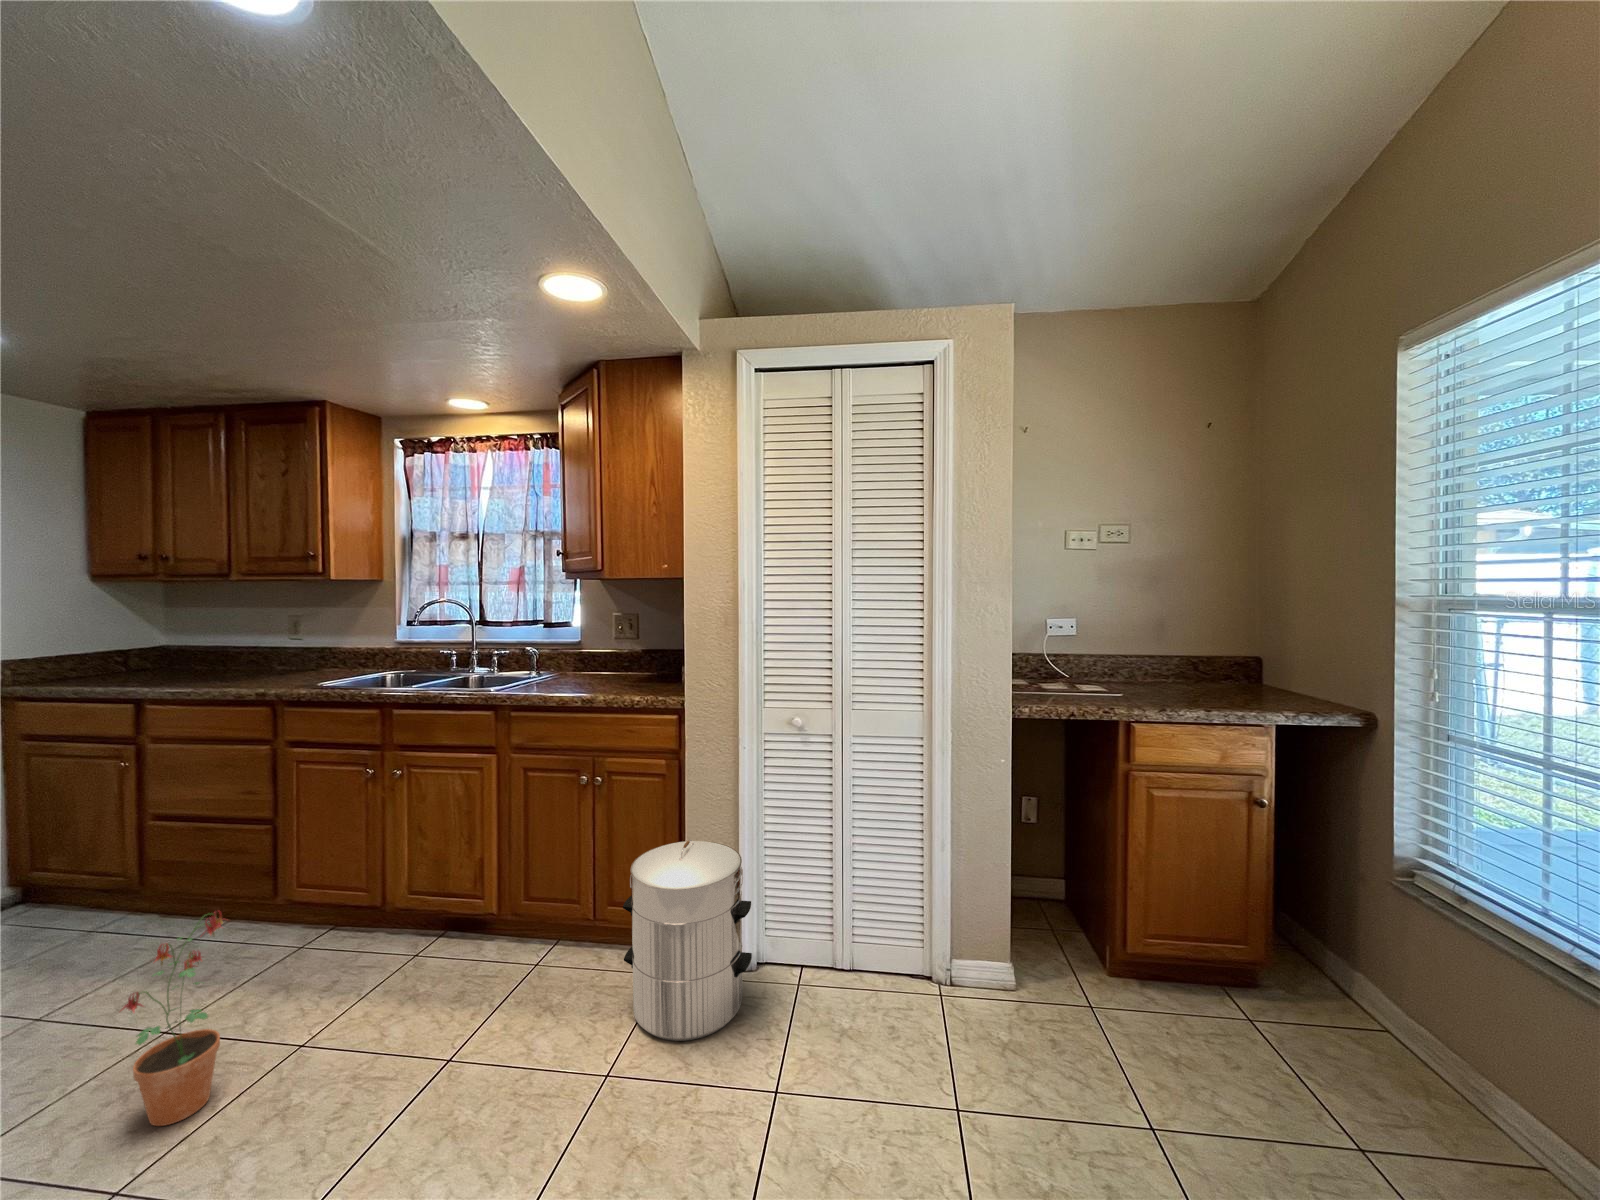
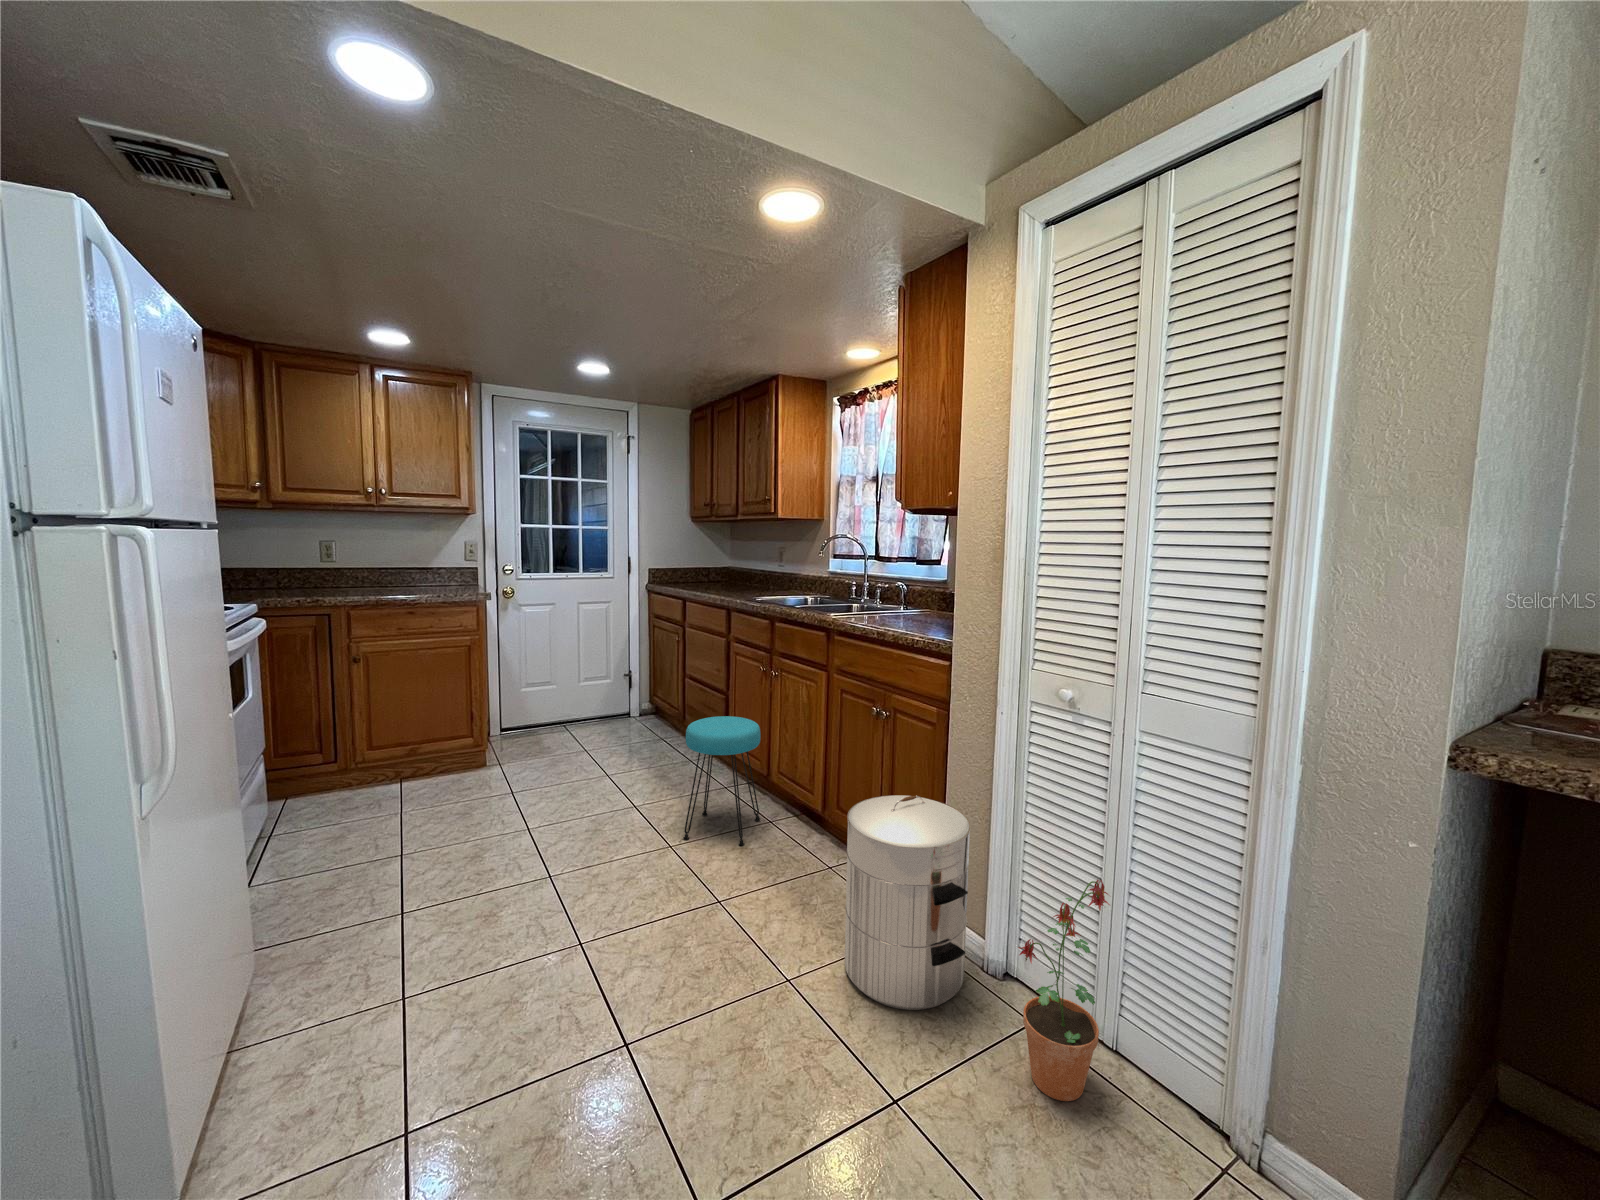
stool: none [293,839,410,1028] -> present [683,716,761,845]
potted plant: present [123,911,223,1126] -> present [1019,880,1110,1101]

